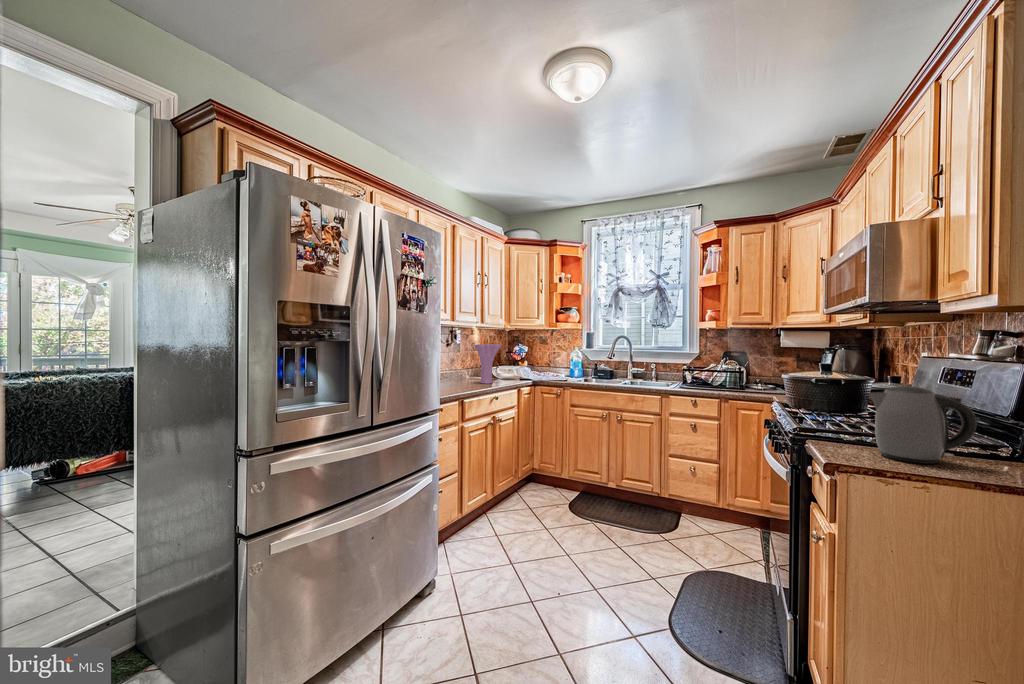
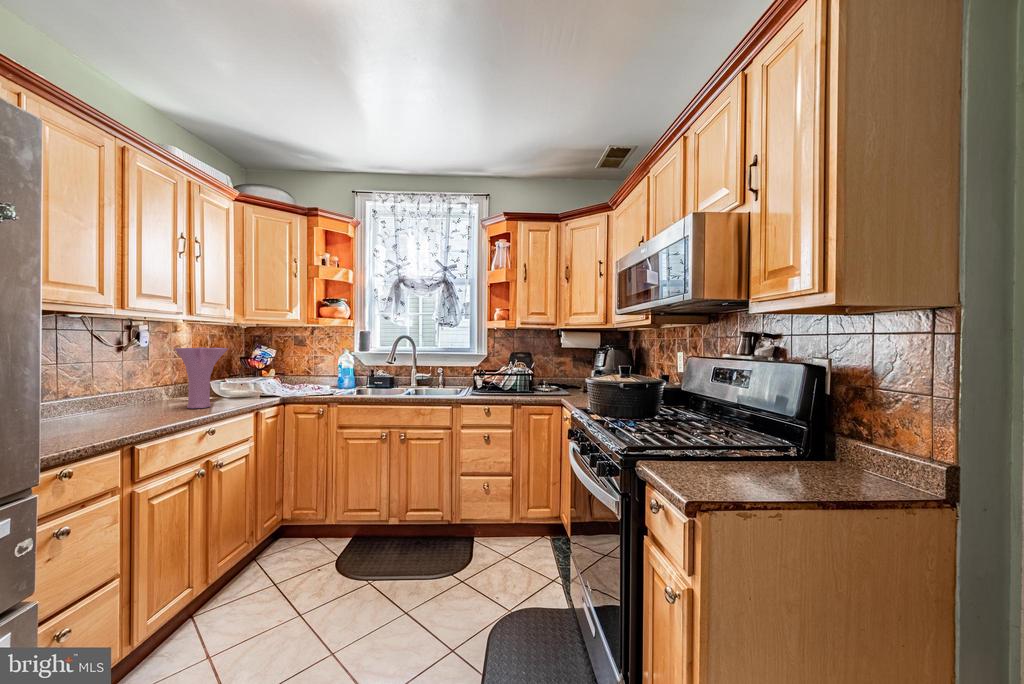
kettle: present [870,386,977,464] -> none [704,395,795,481]

